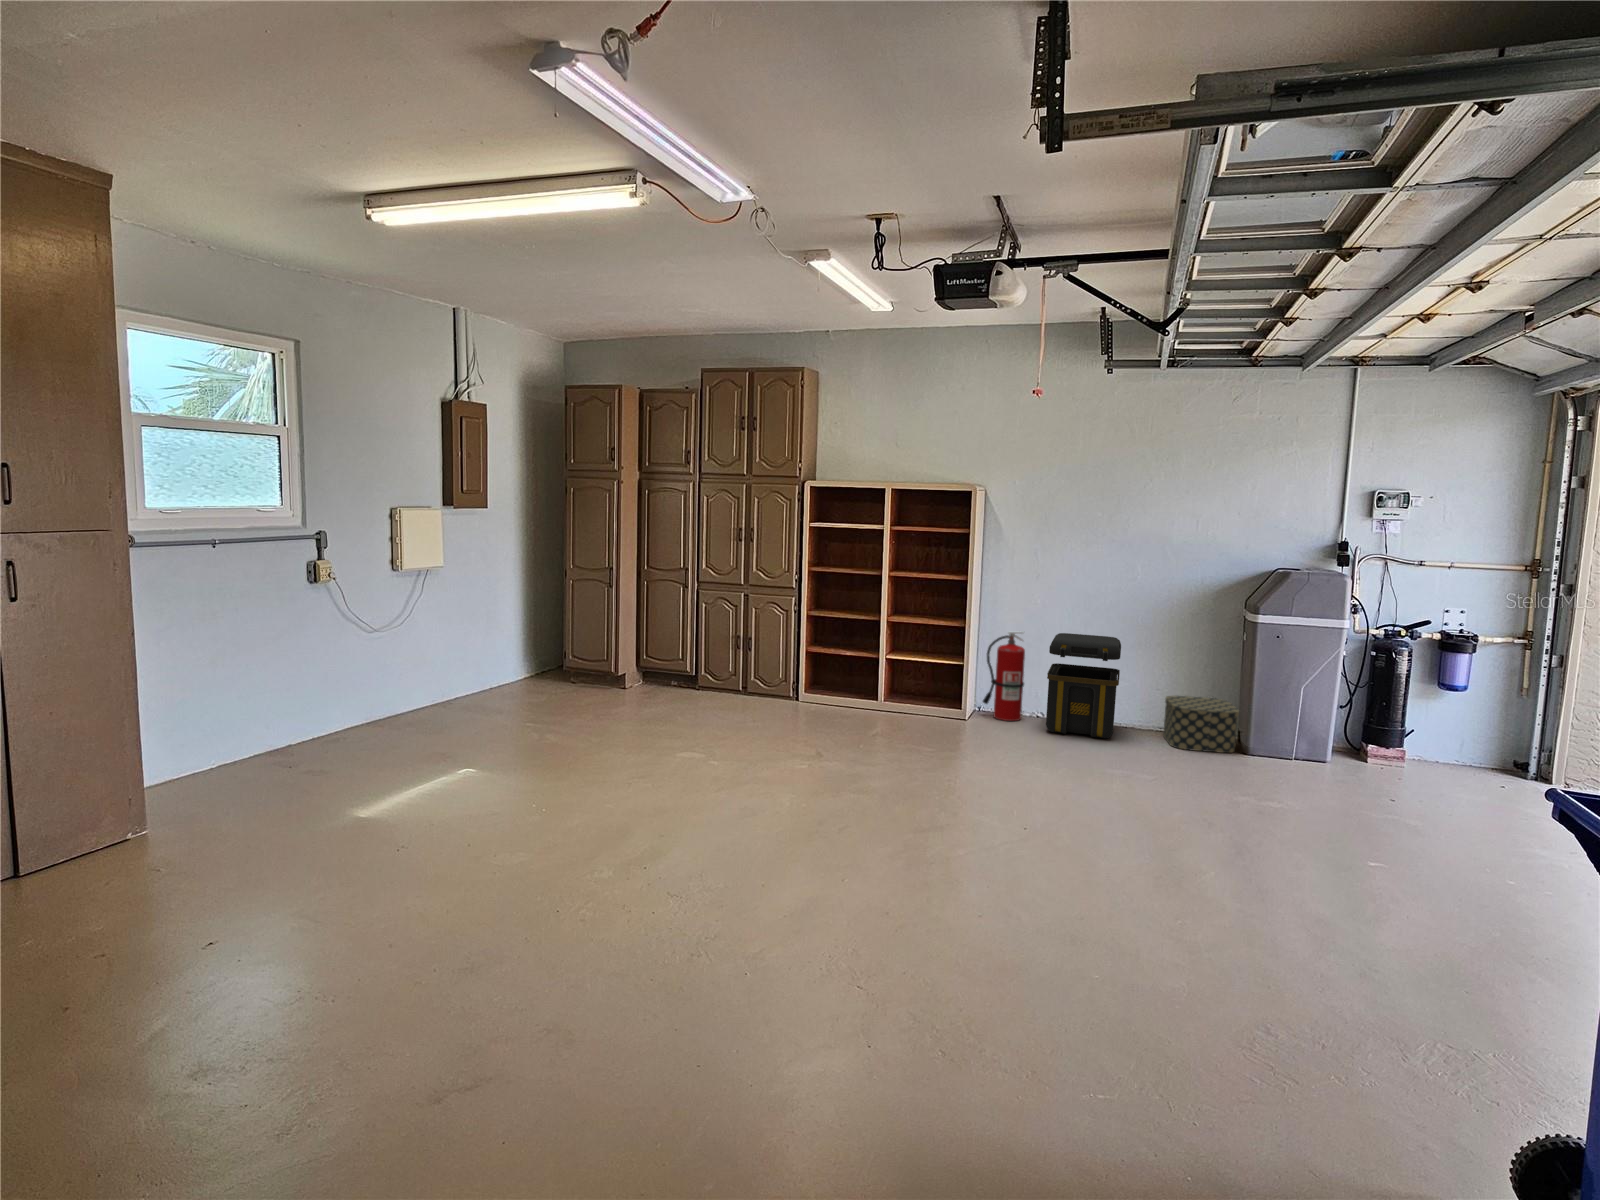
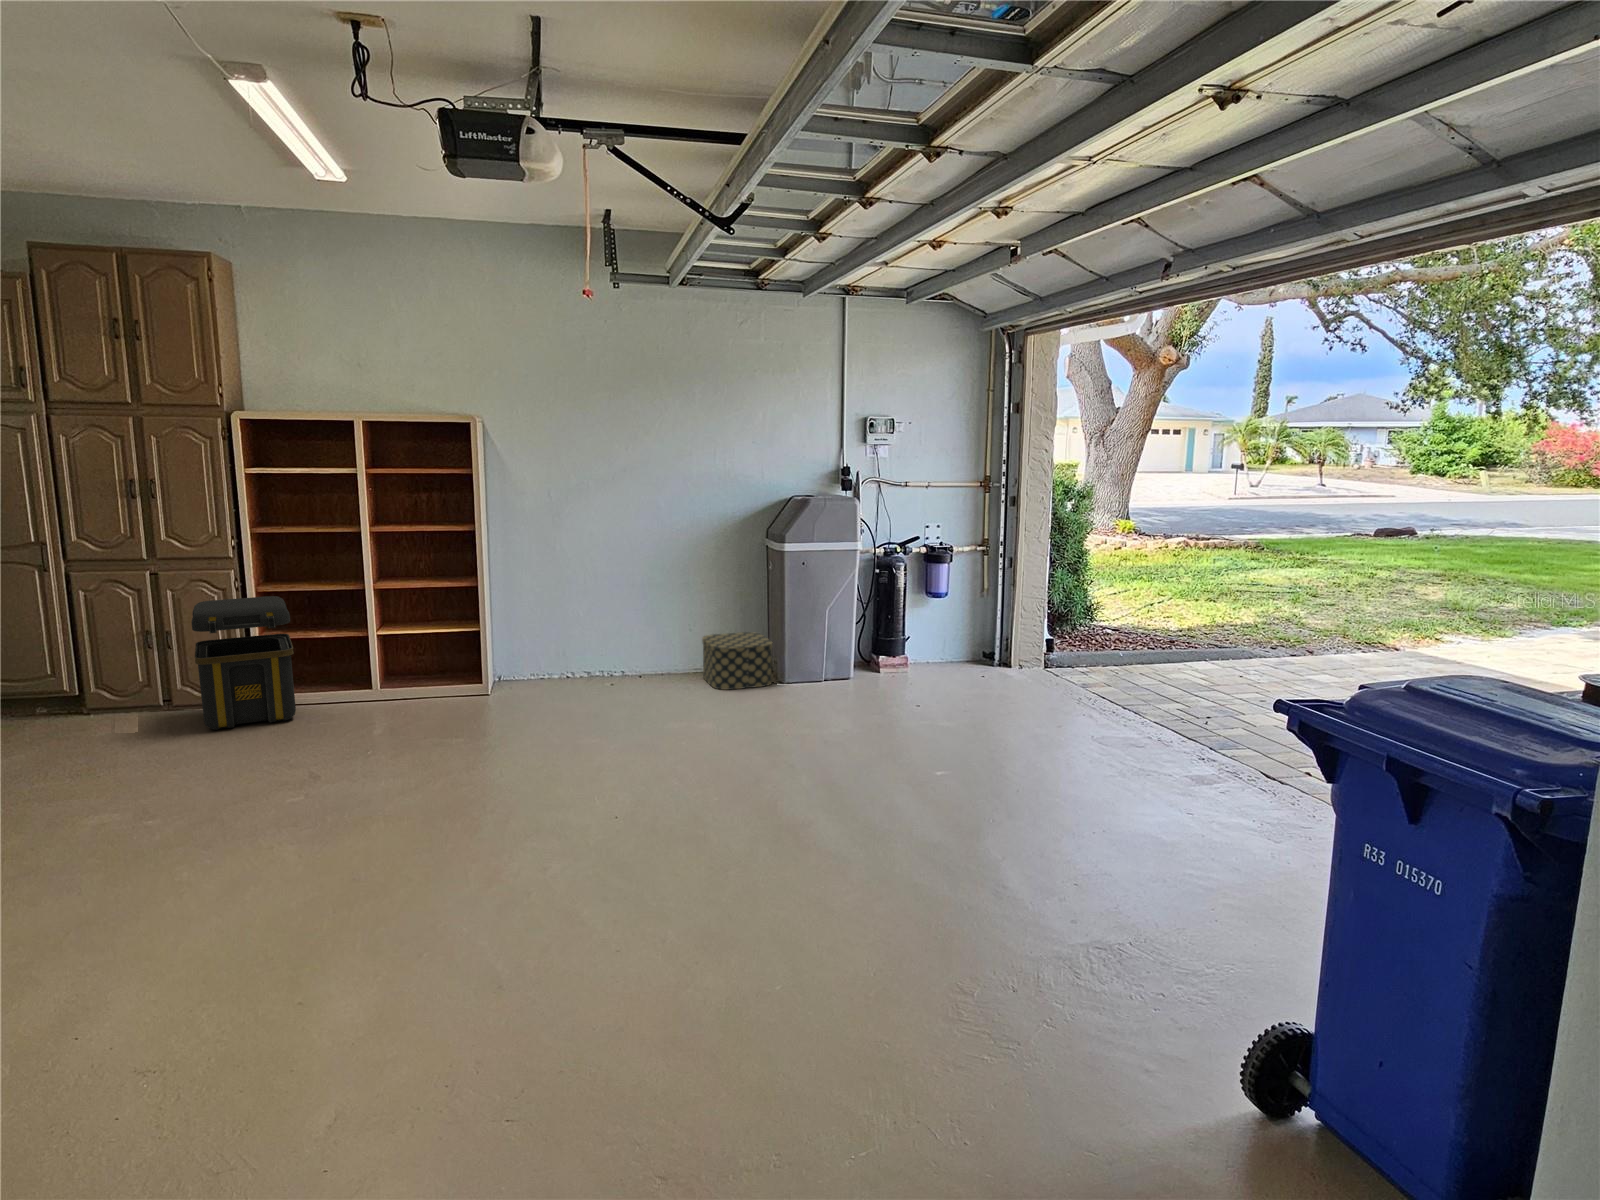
fire extinguisher: present [983,632,1025,721] -> none [506,584,553,689]
toolbox: present [1046,633,1121,738] -> present [191,596,296,730]

